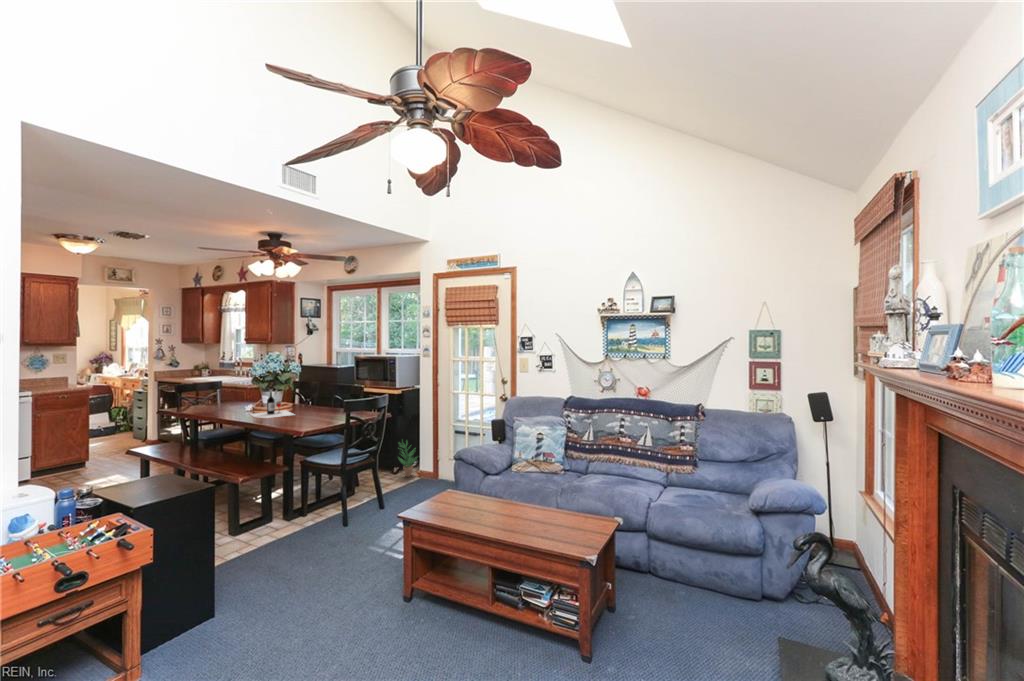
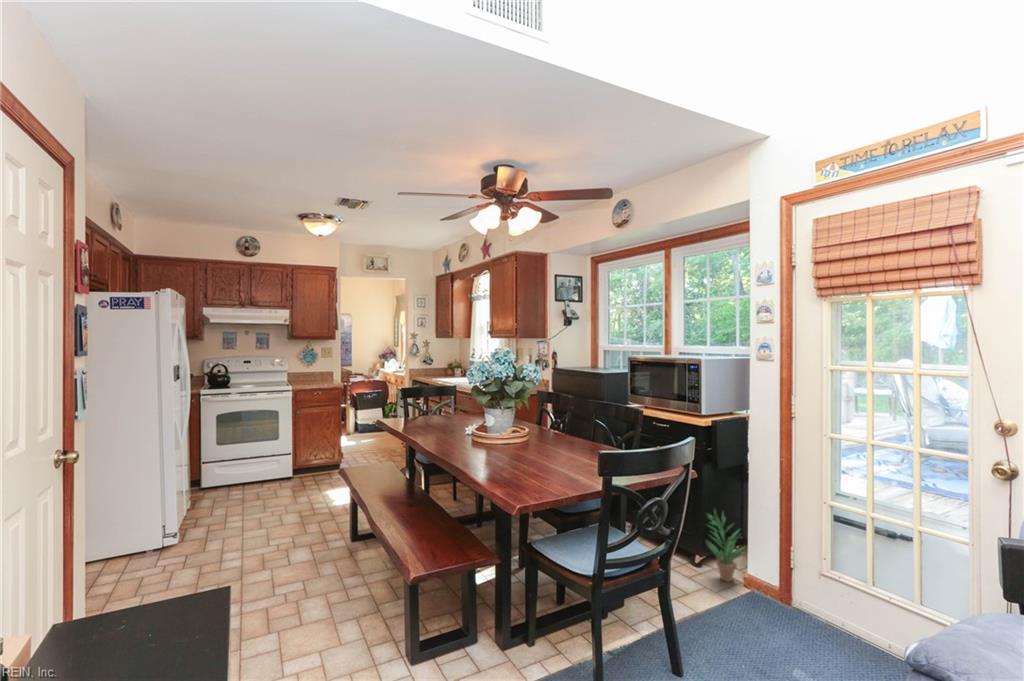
wine bottle: present [251,392,294,418] -> none [472,411,536,456]

